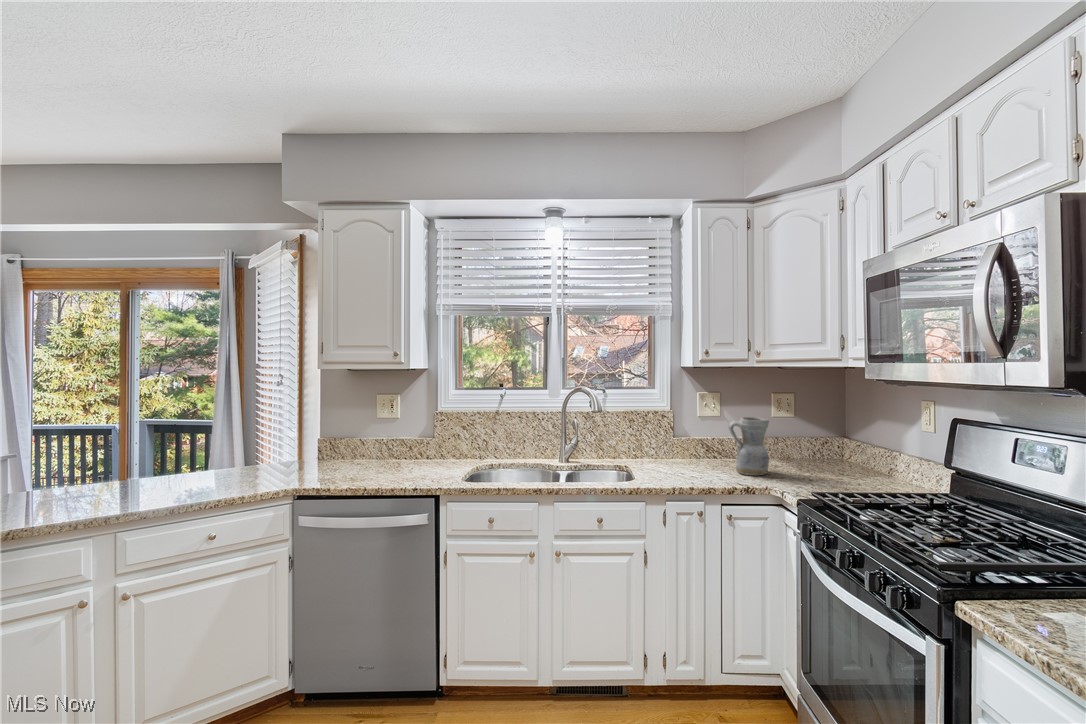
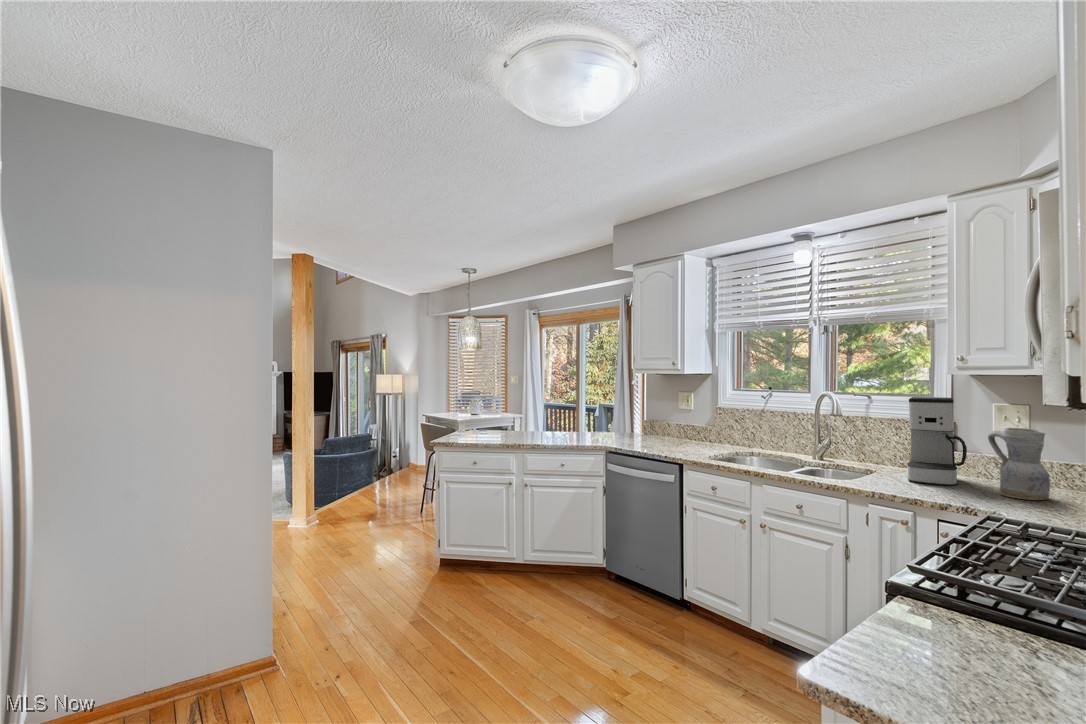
coffee maker: none [653,393,701,473] -> present [907,397,967,486]

